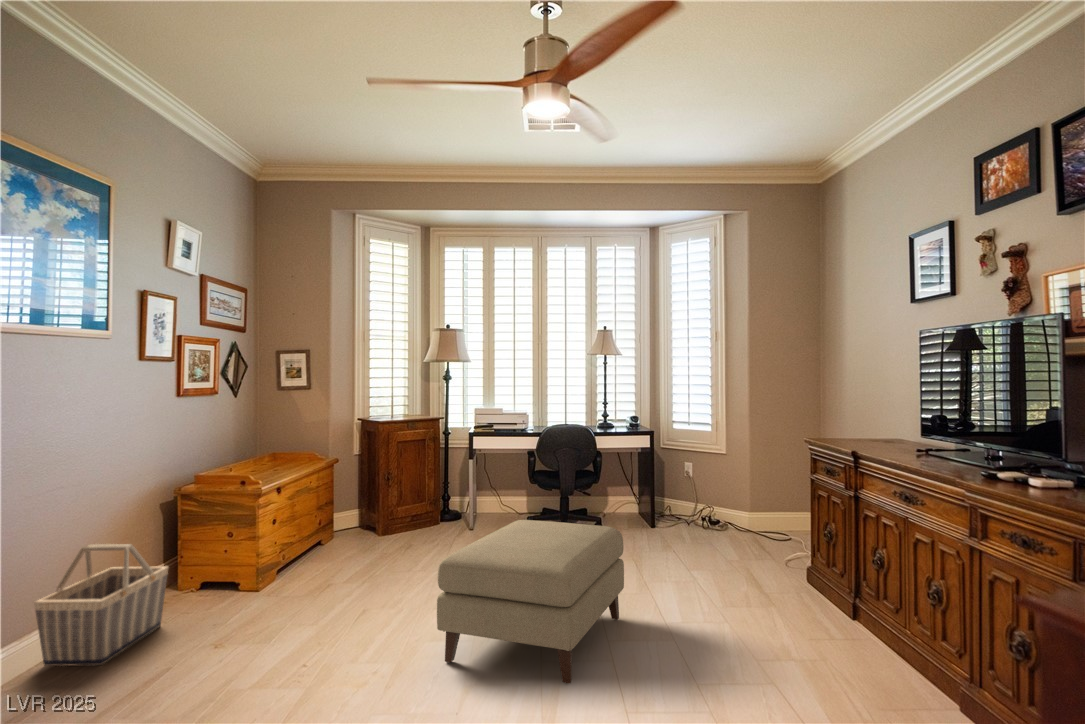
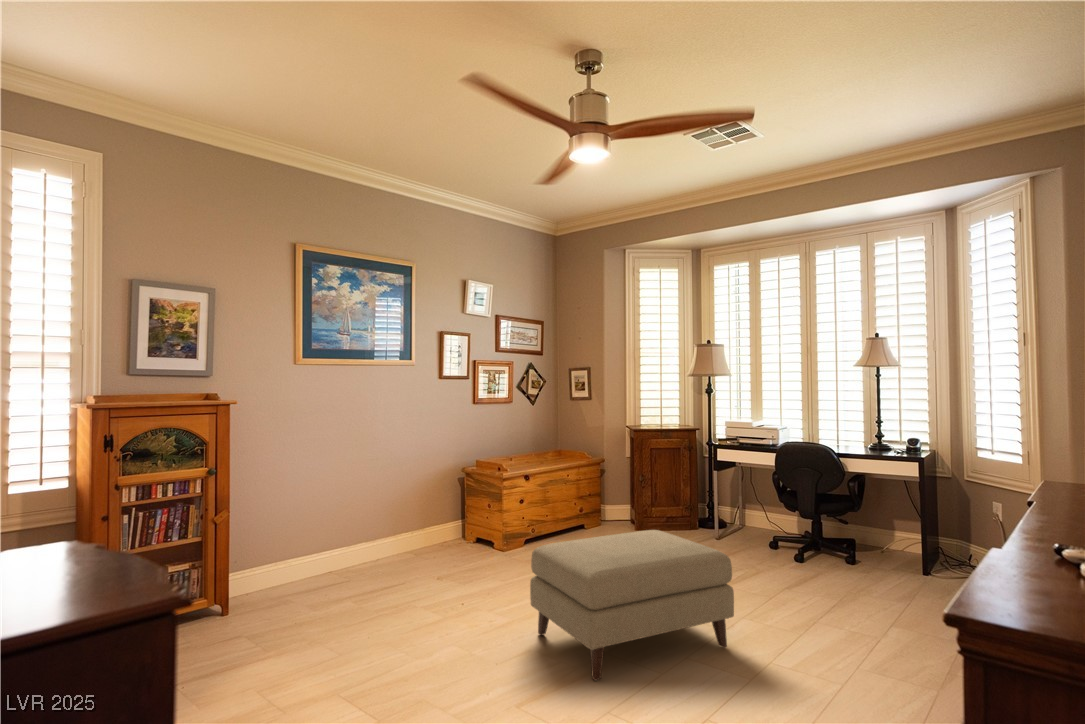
basket: present [34,544,168,666] -> none [351,499,434,576]

